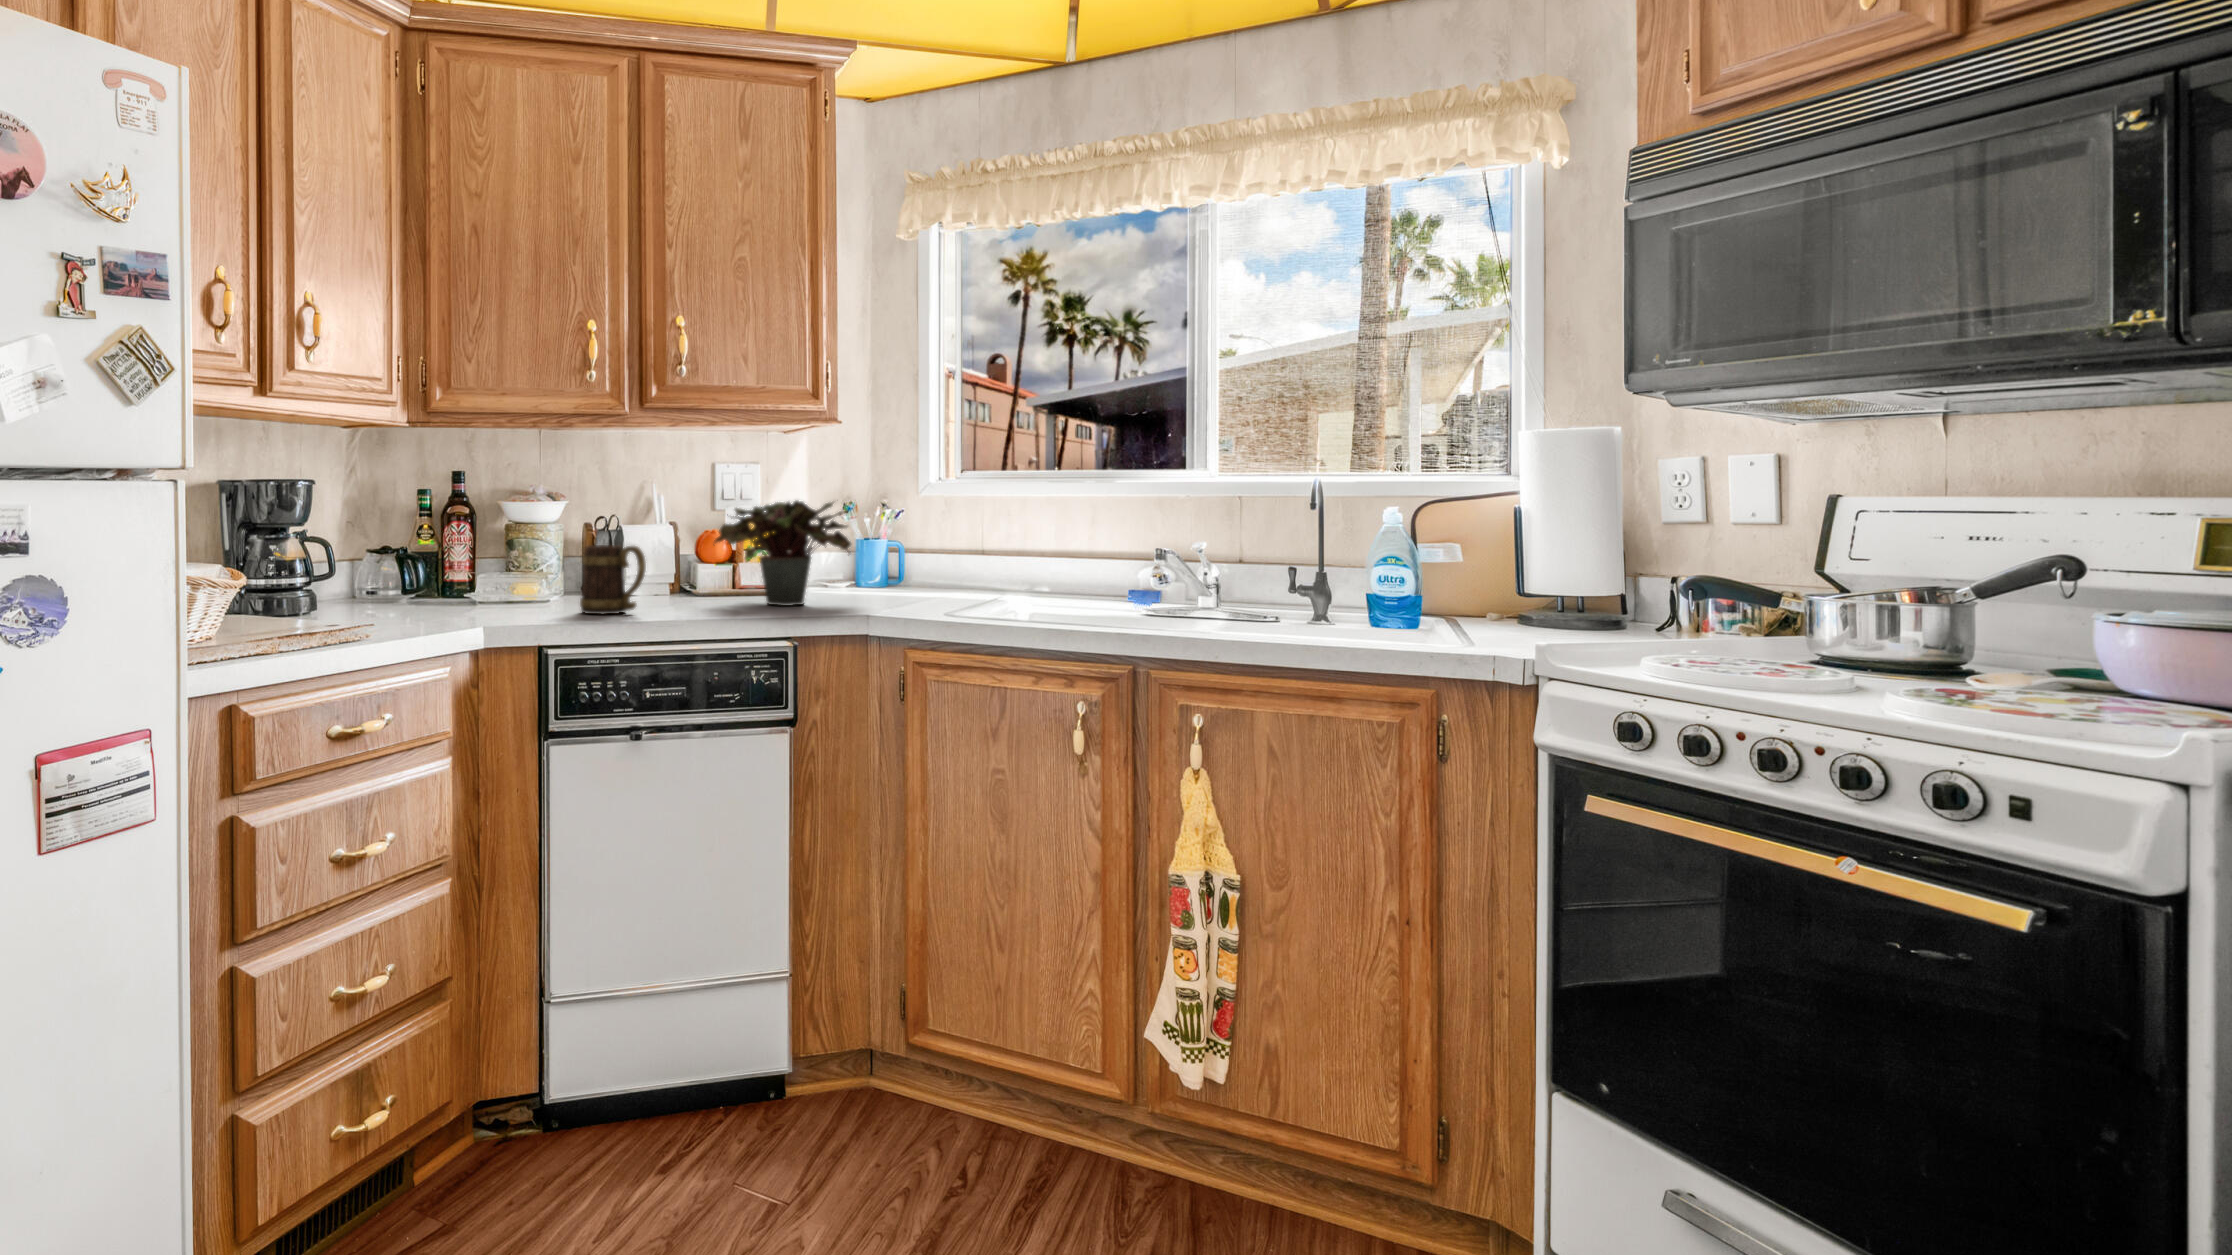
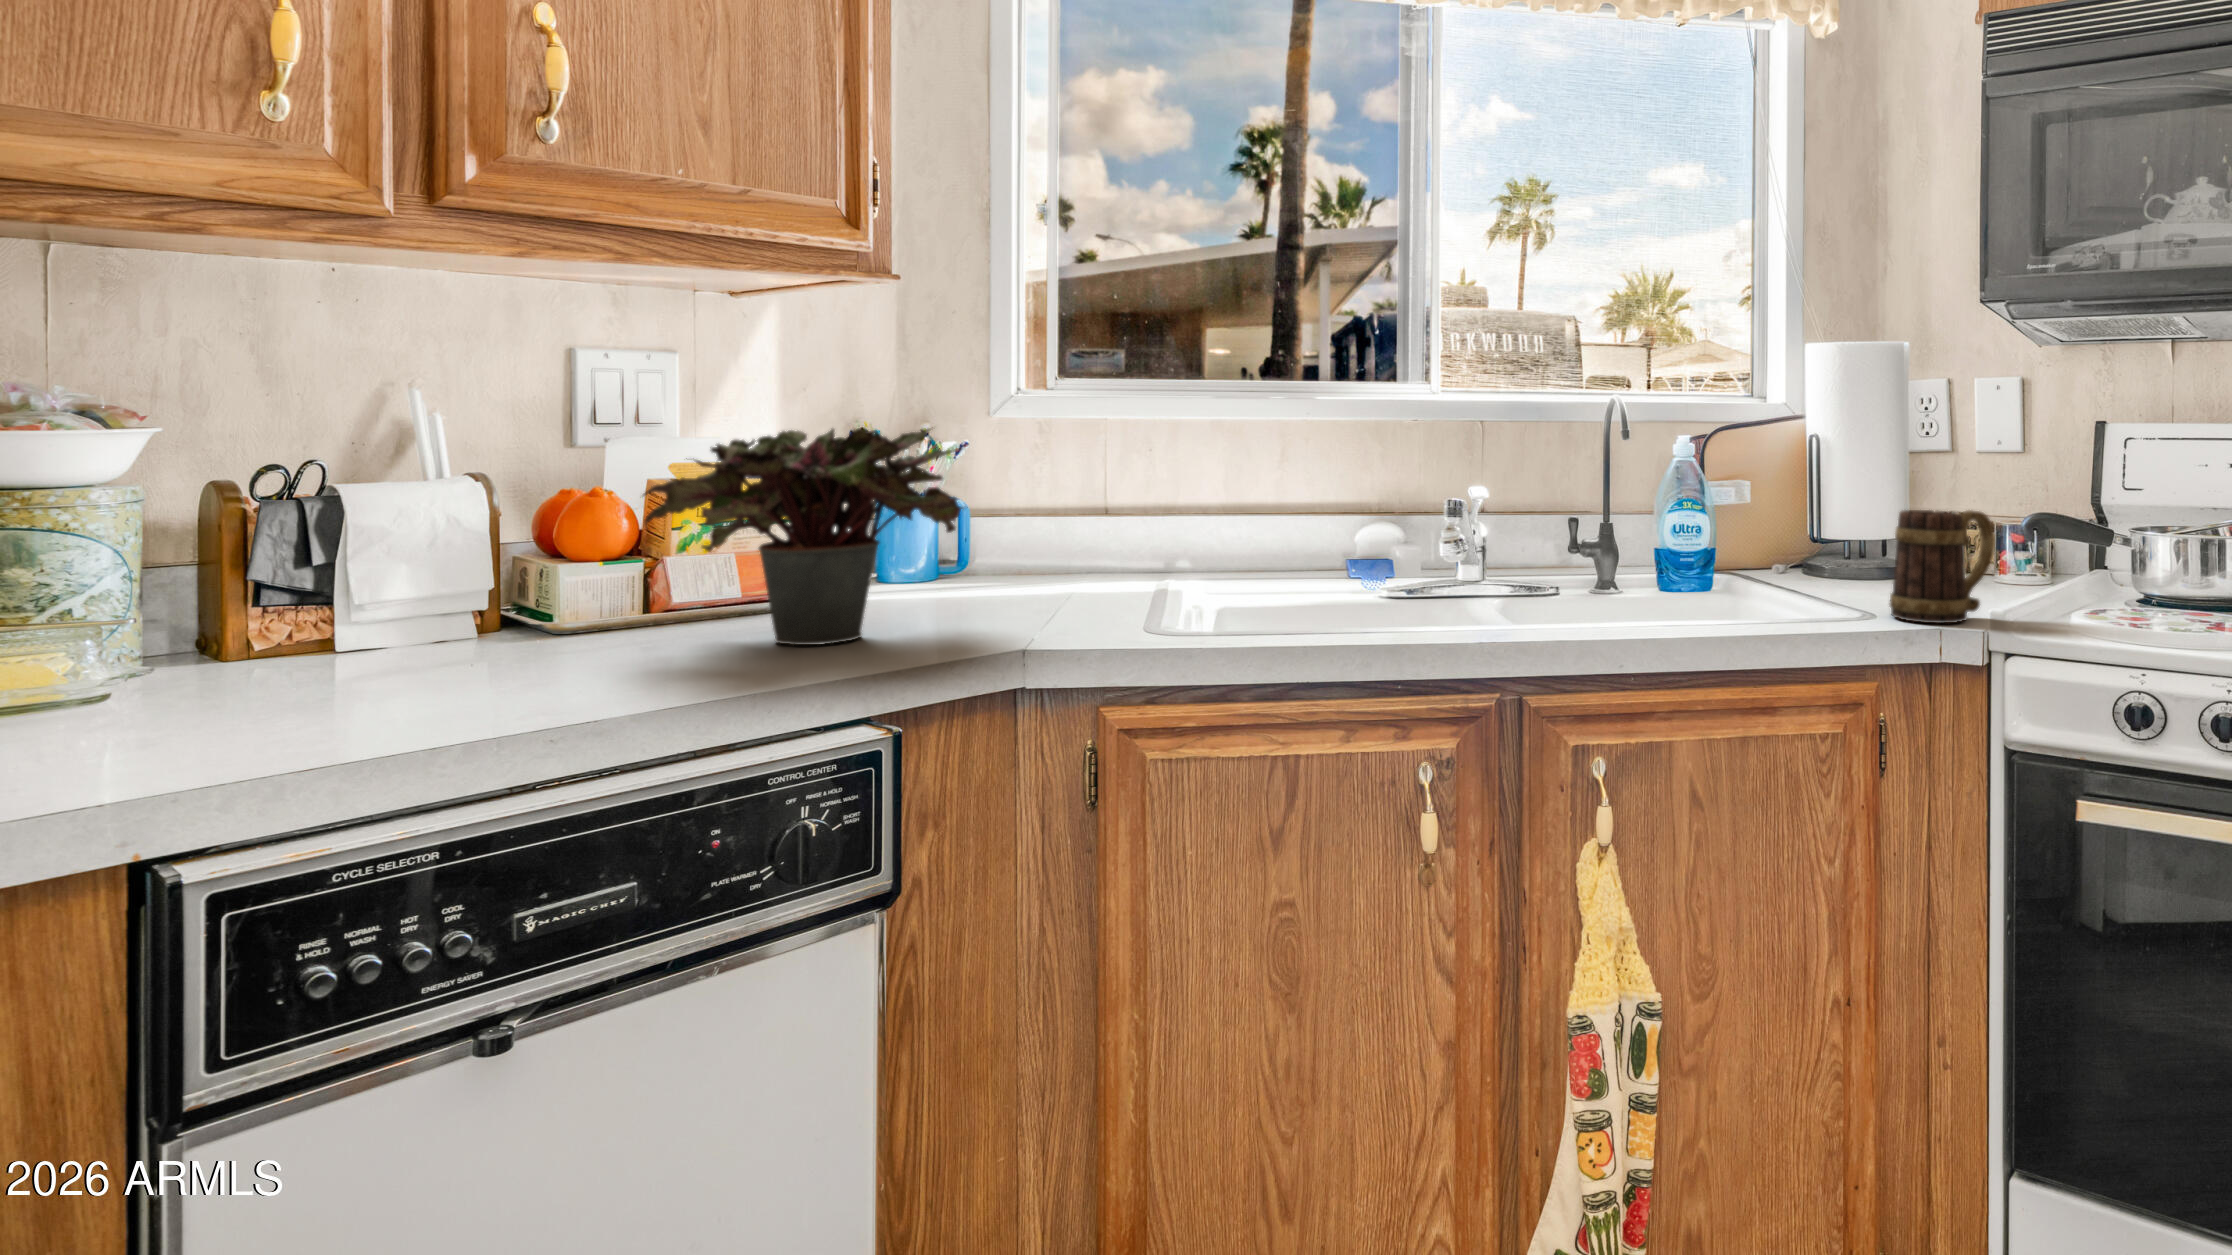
mug: present [580,545,646,614] -> present [1889,510,1995,623]

